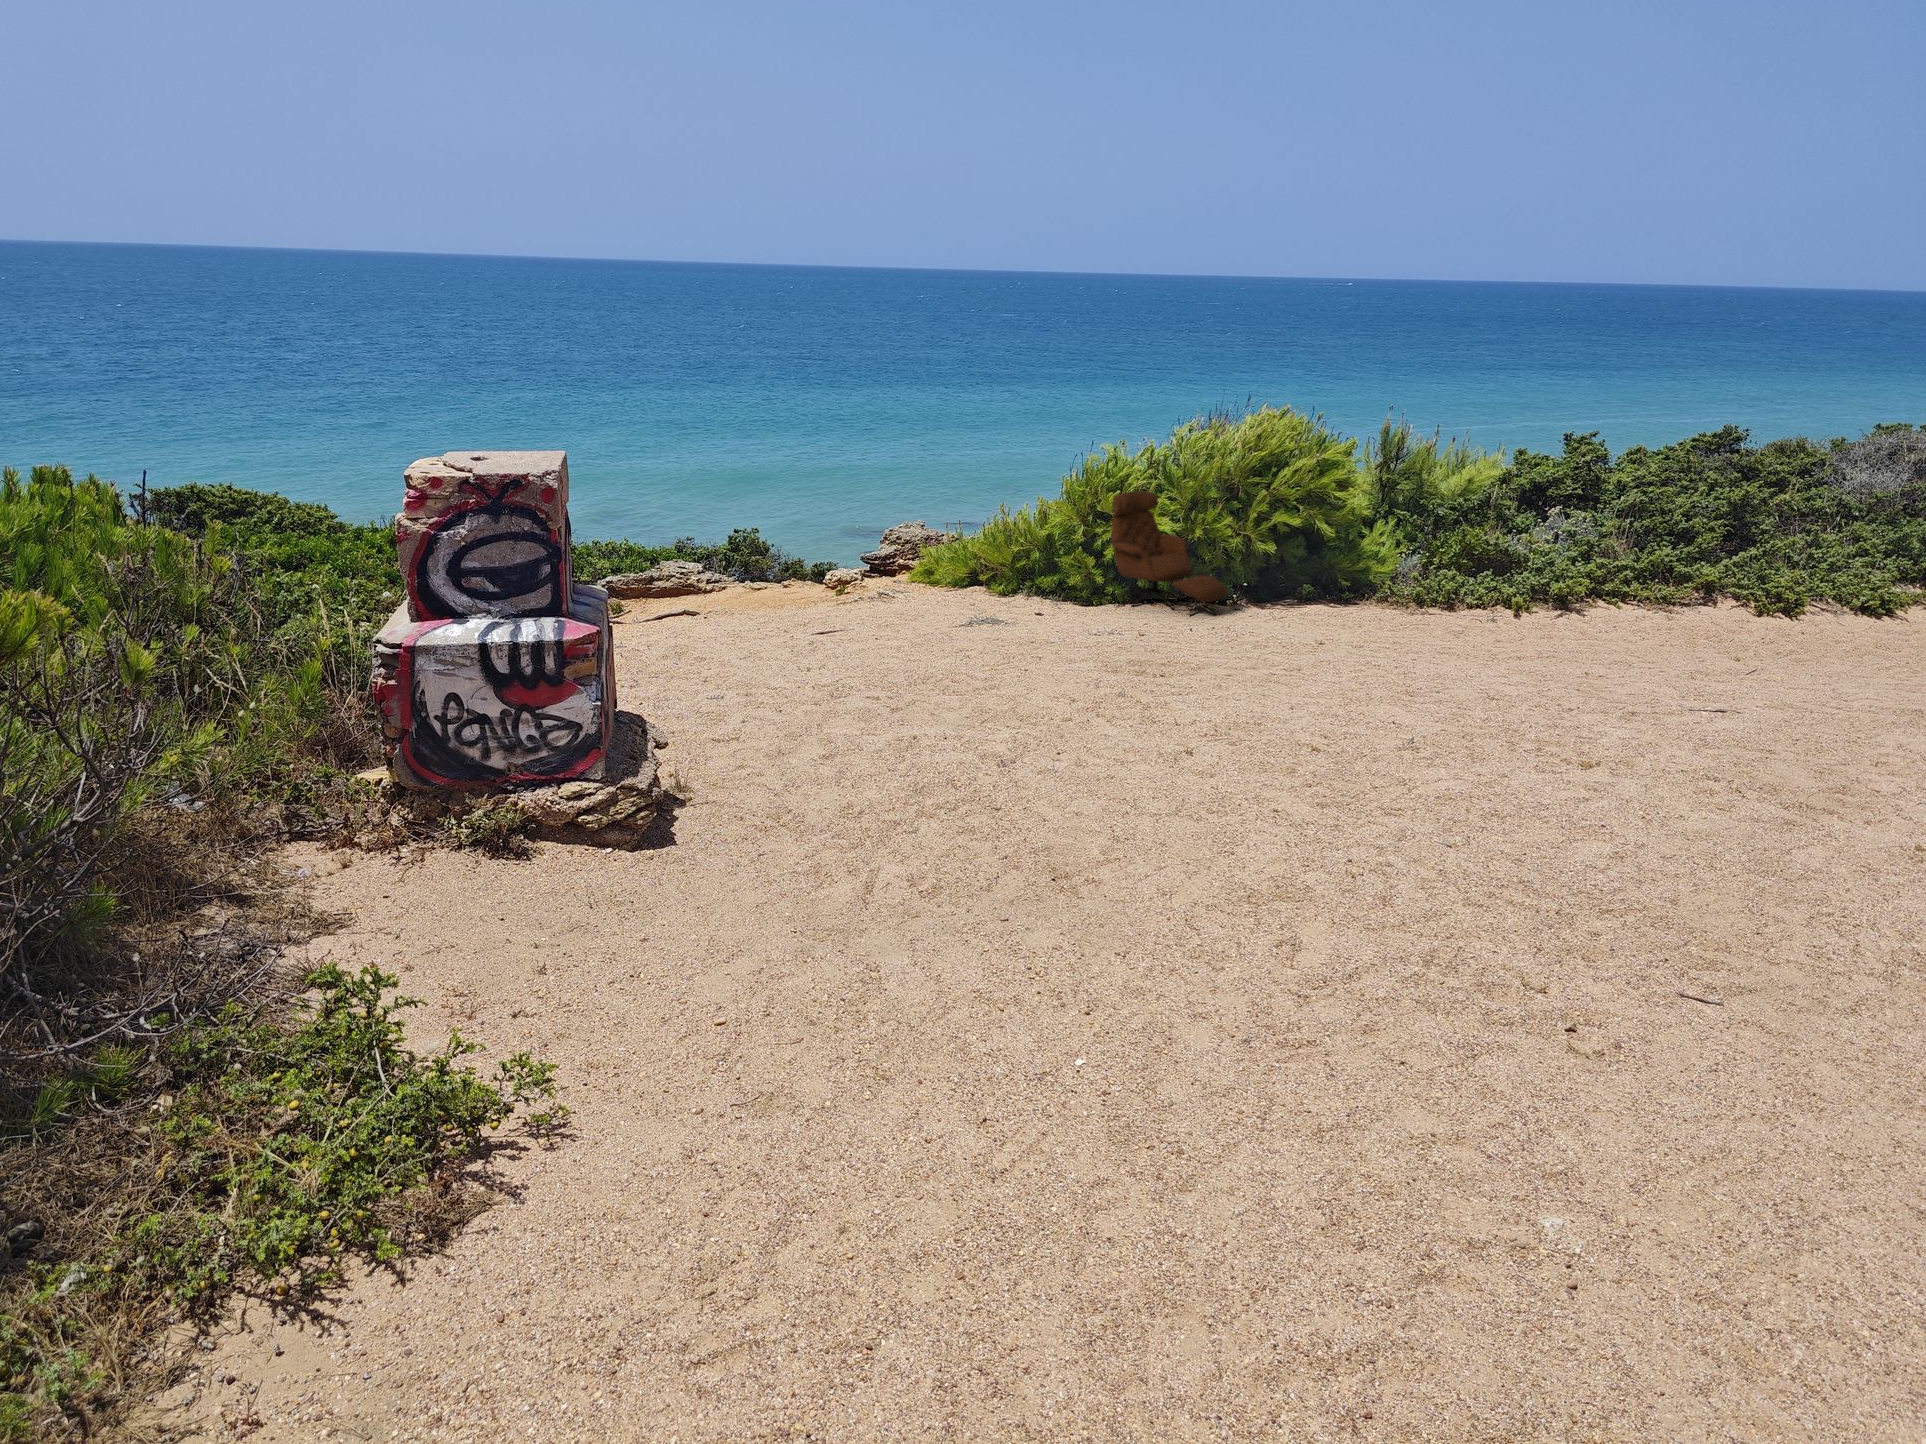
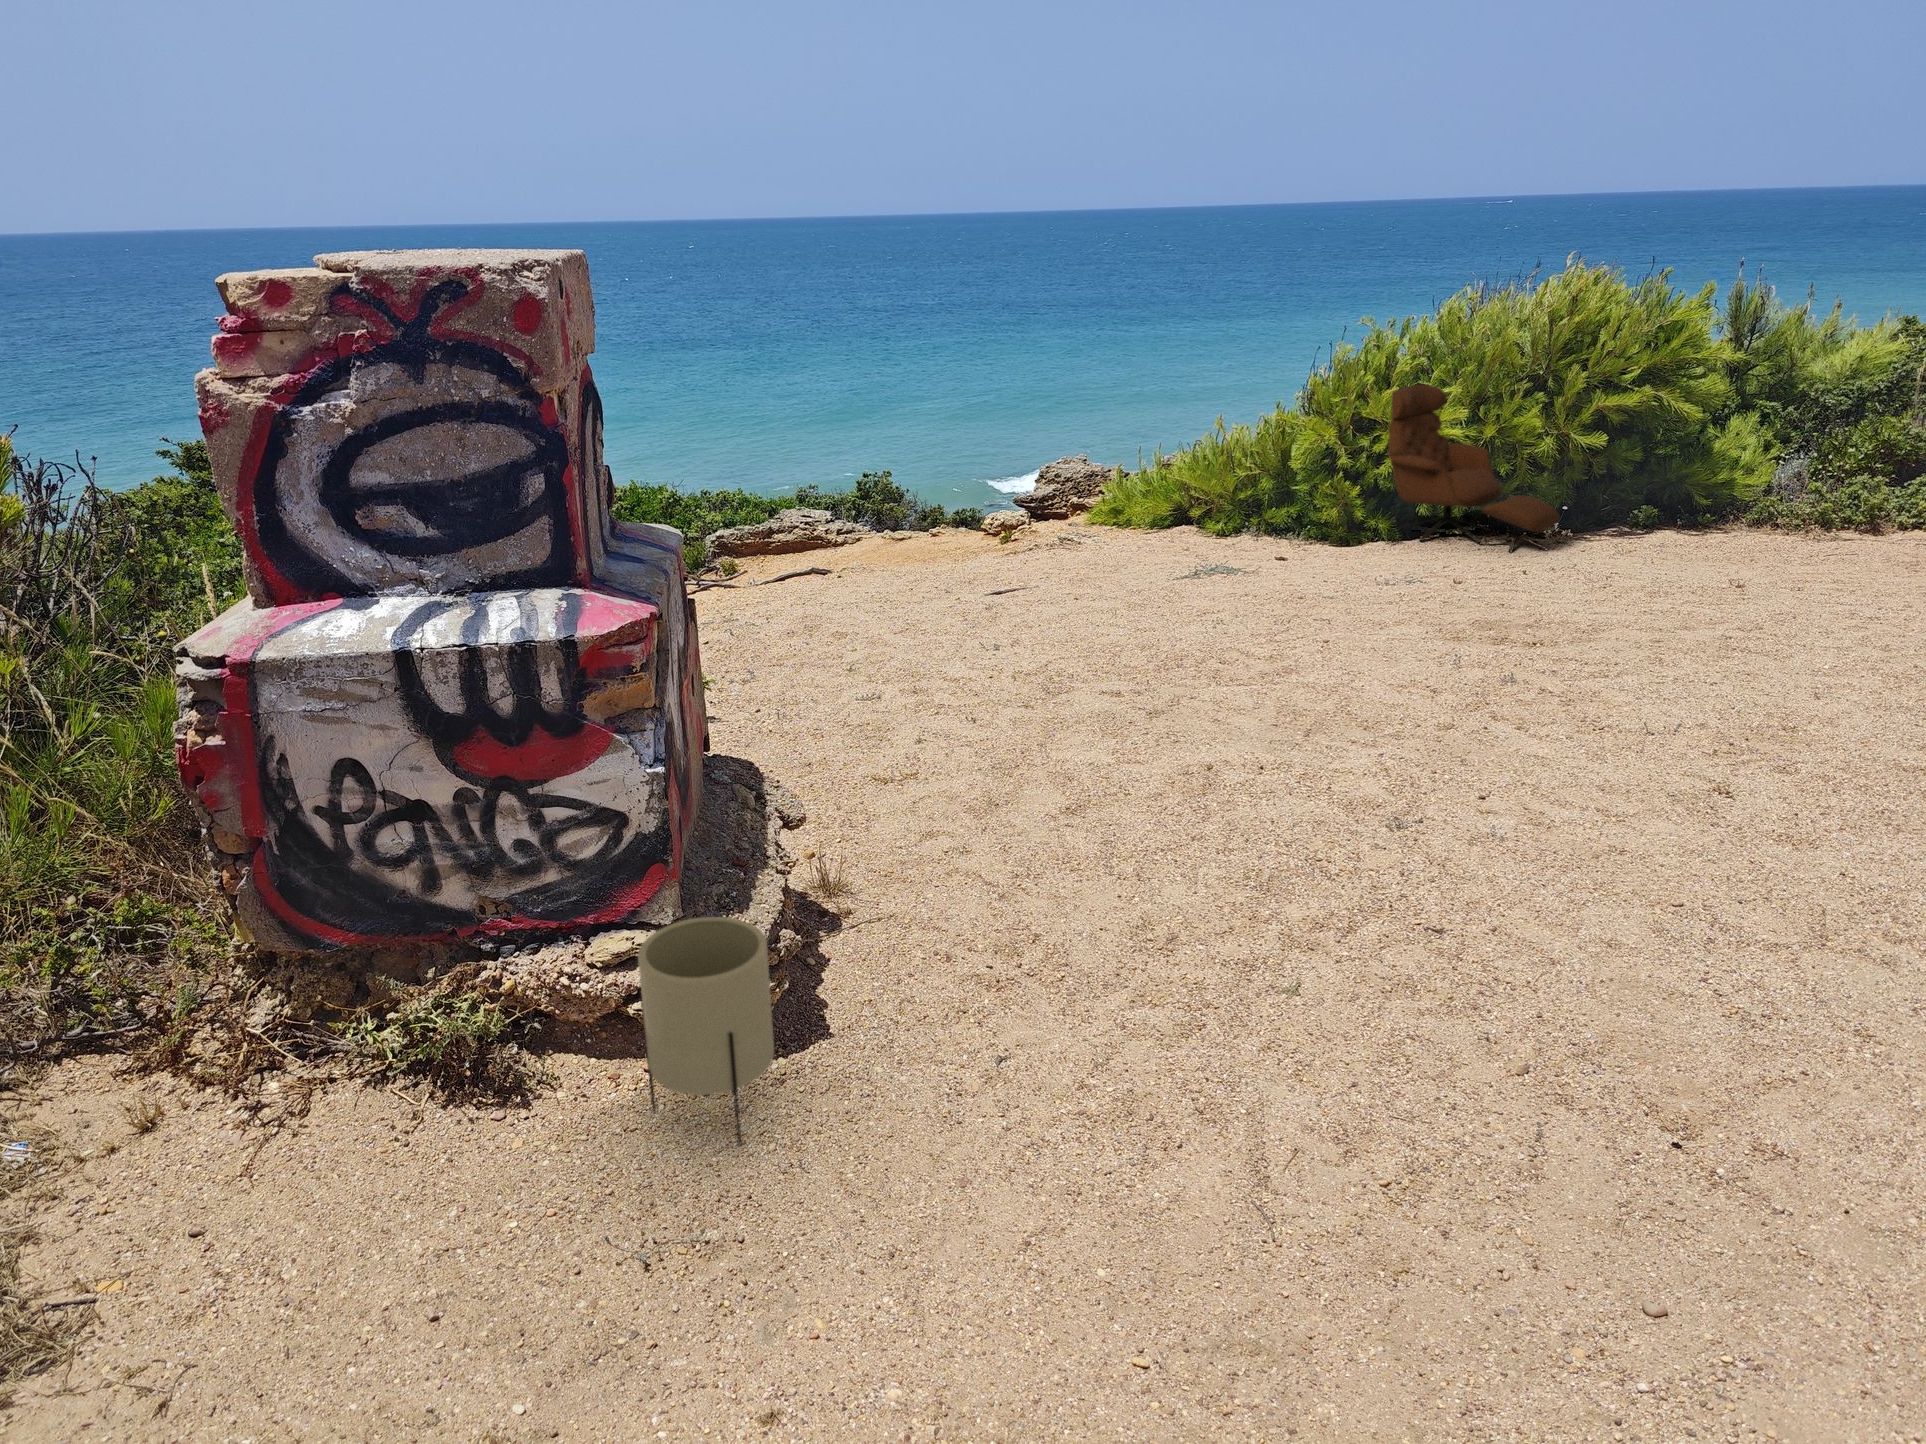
planter: none [586,774,647,876] -> present [638,917,774,1145]

